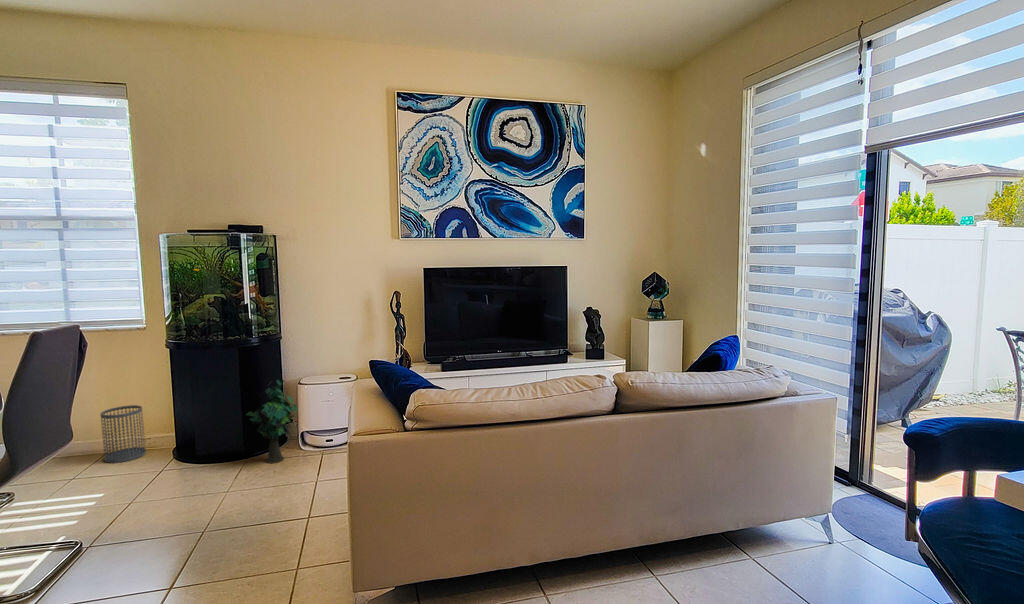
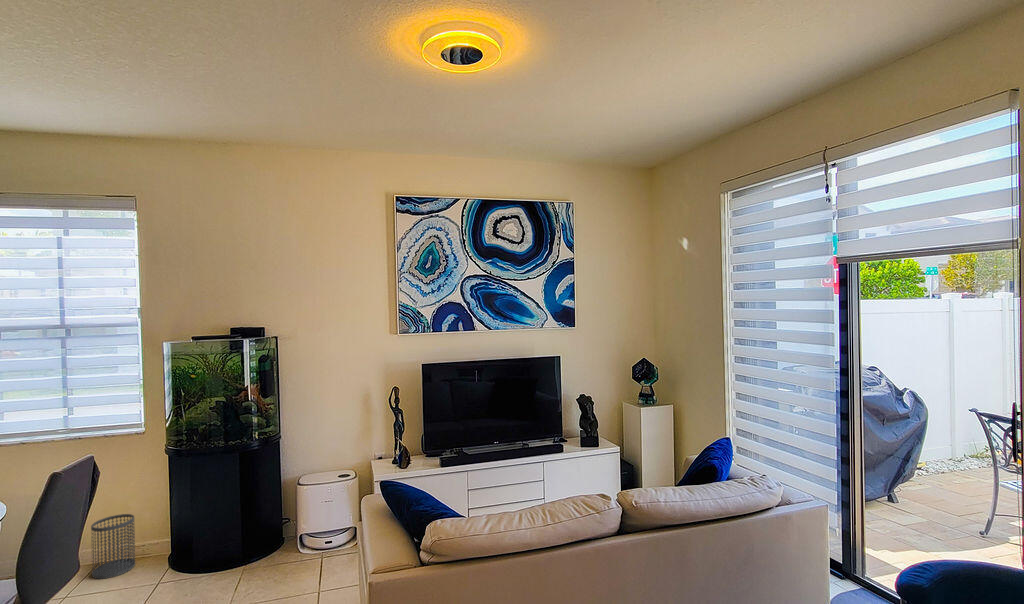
decorative plant: present [246,379,297,463] -> none [243,483,296,574]

